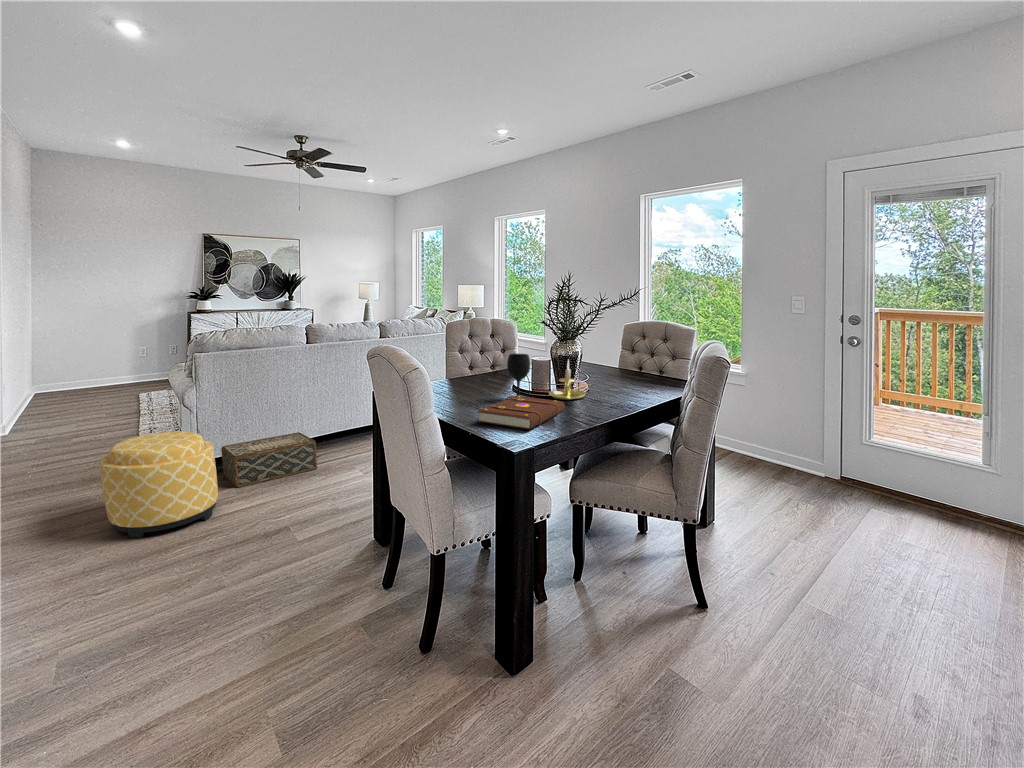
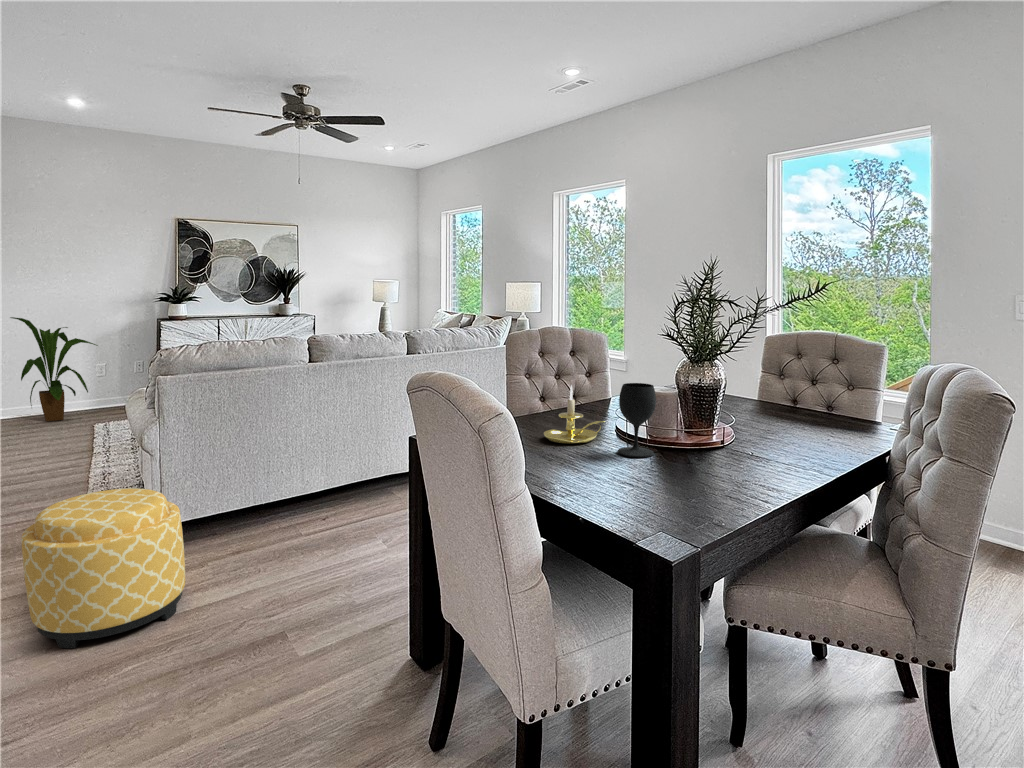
house plant: none [67,310,140,393] -> present [10,317,98,422]
candle holder: present [549,360,589,400] -> present [544,385,605,444]
book: present [478,396,565,429] -> none [591,451,722,516]
woven basket: present [221,432,317,487] -> none [192,484,322,565]

